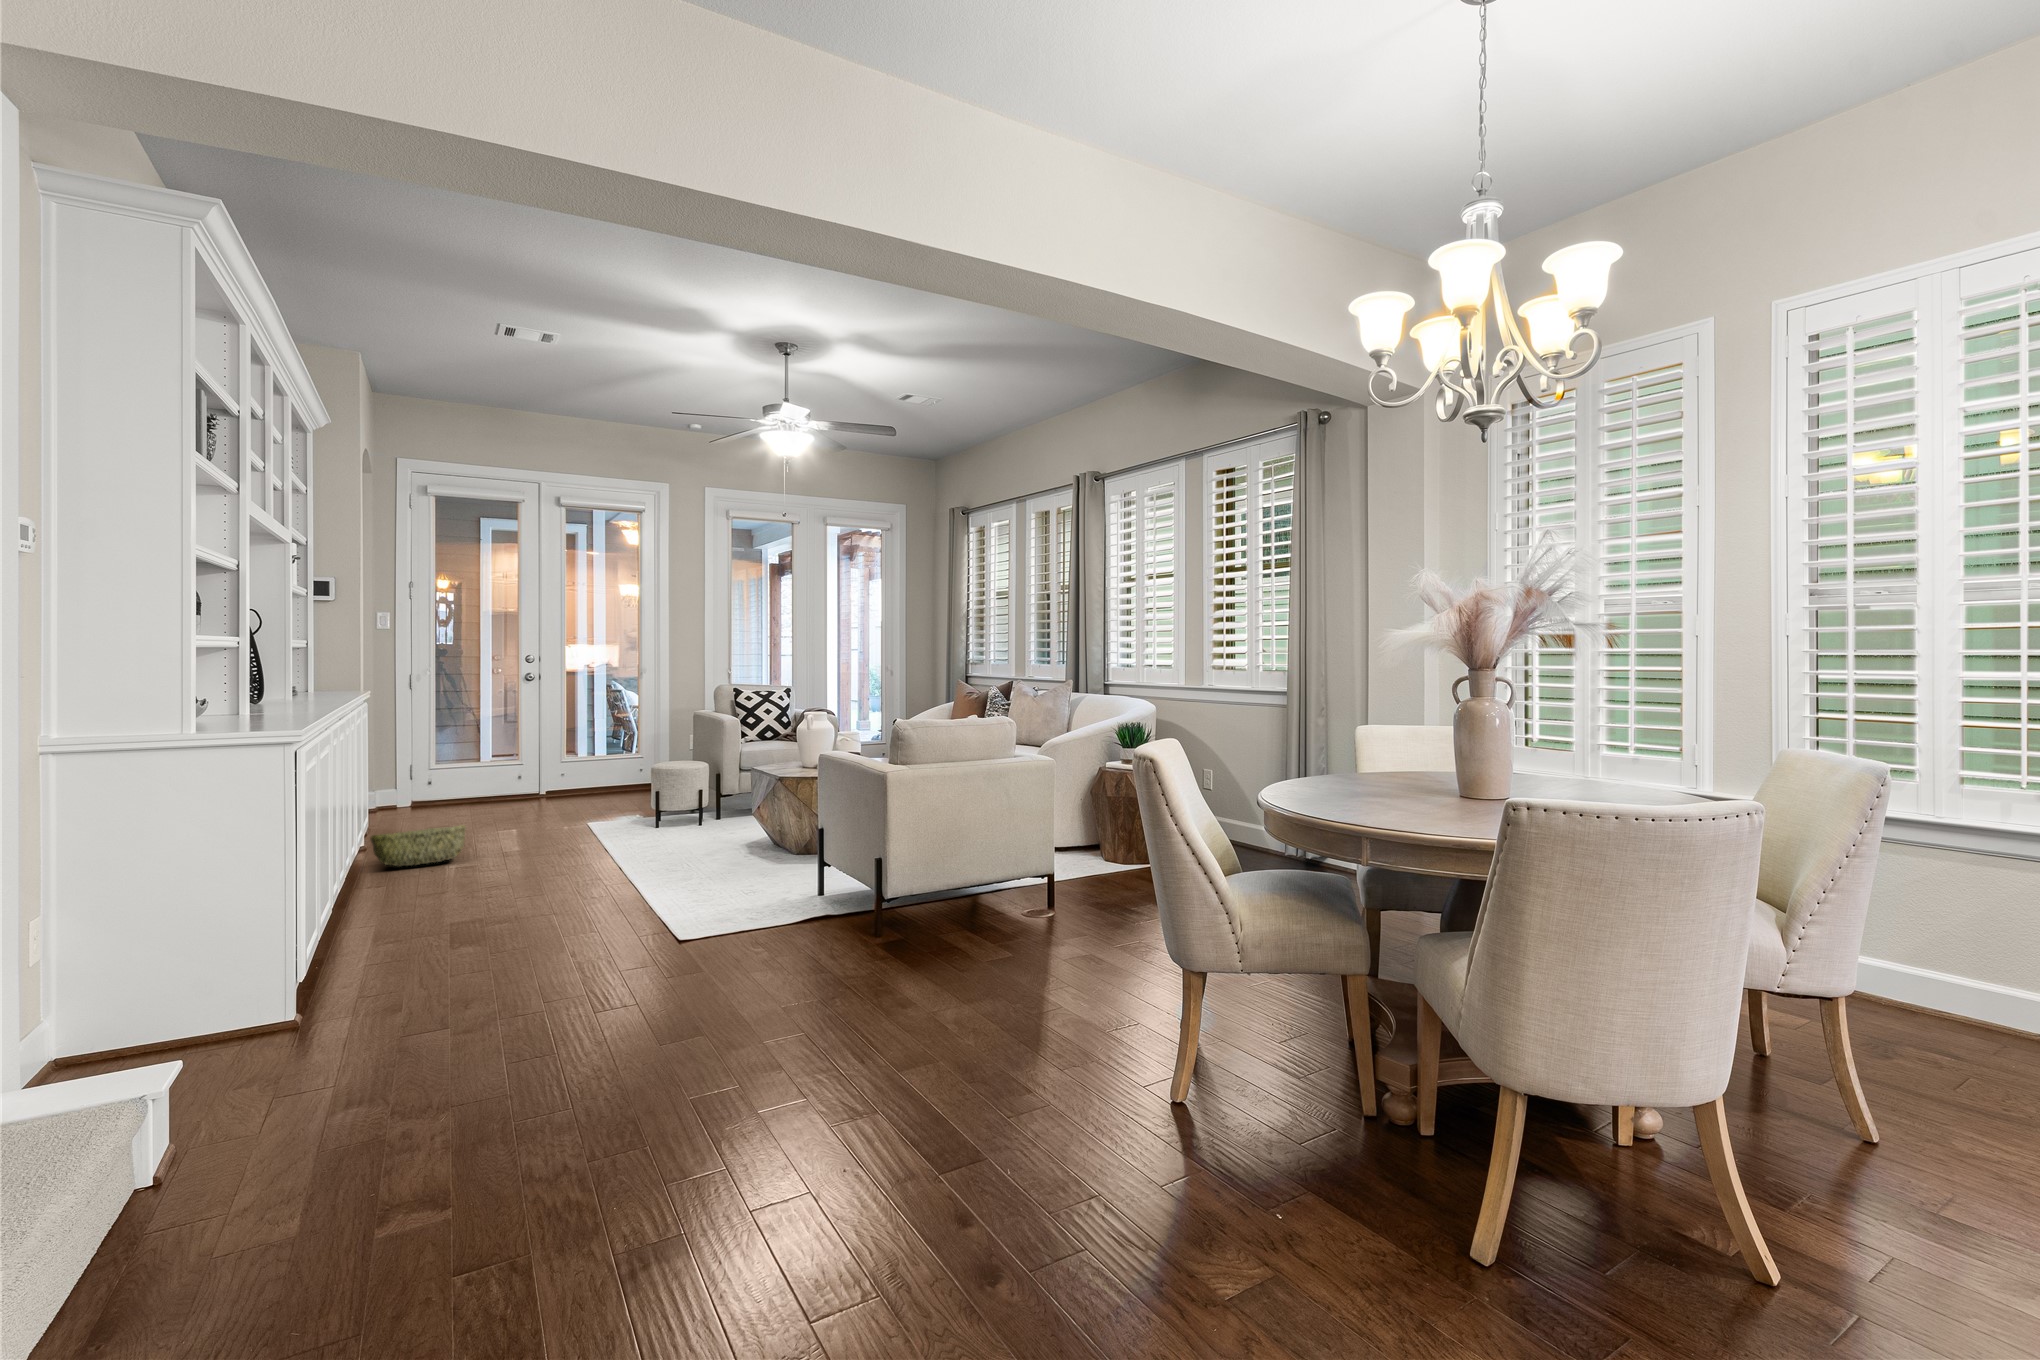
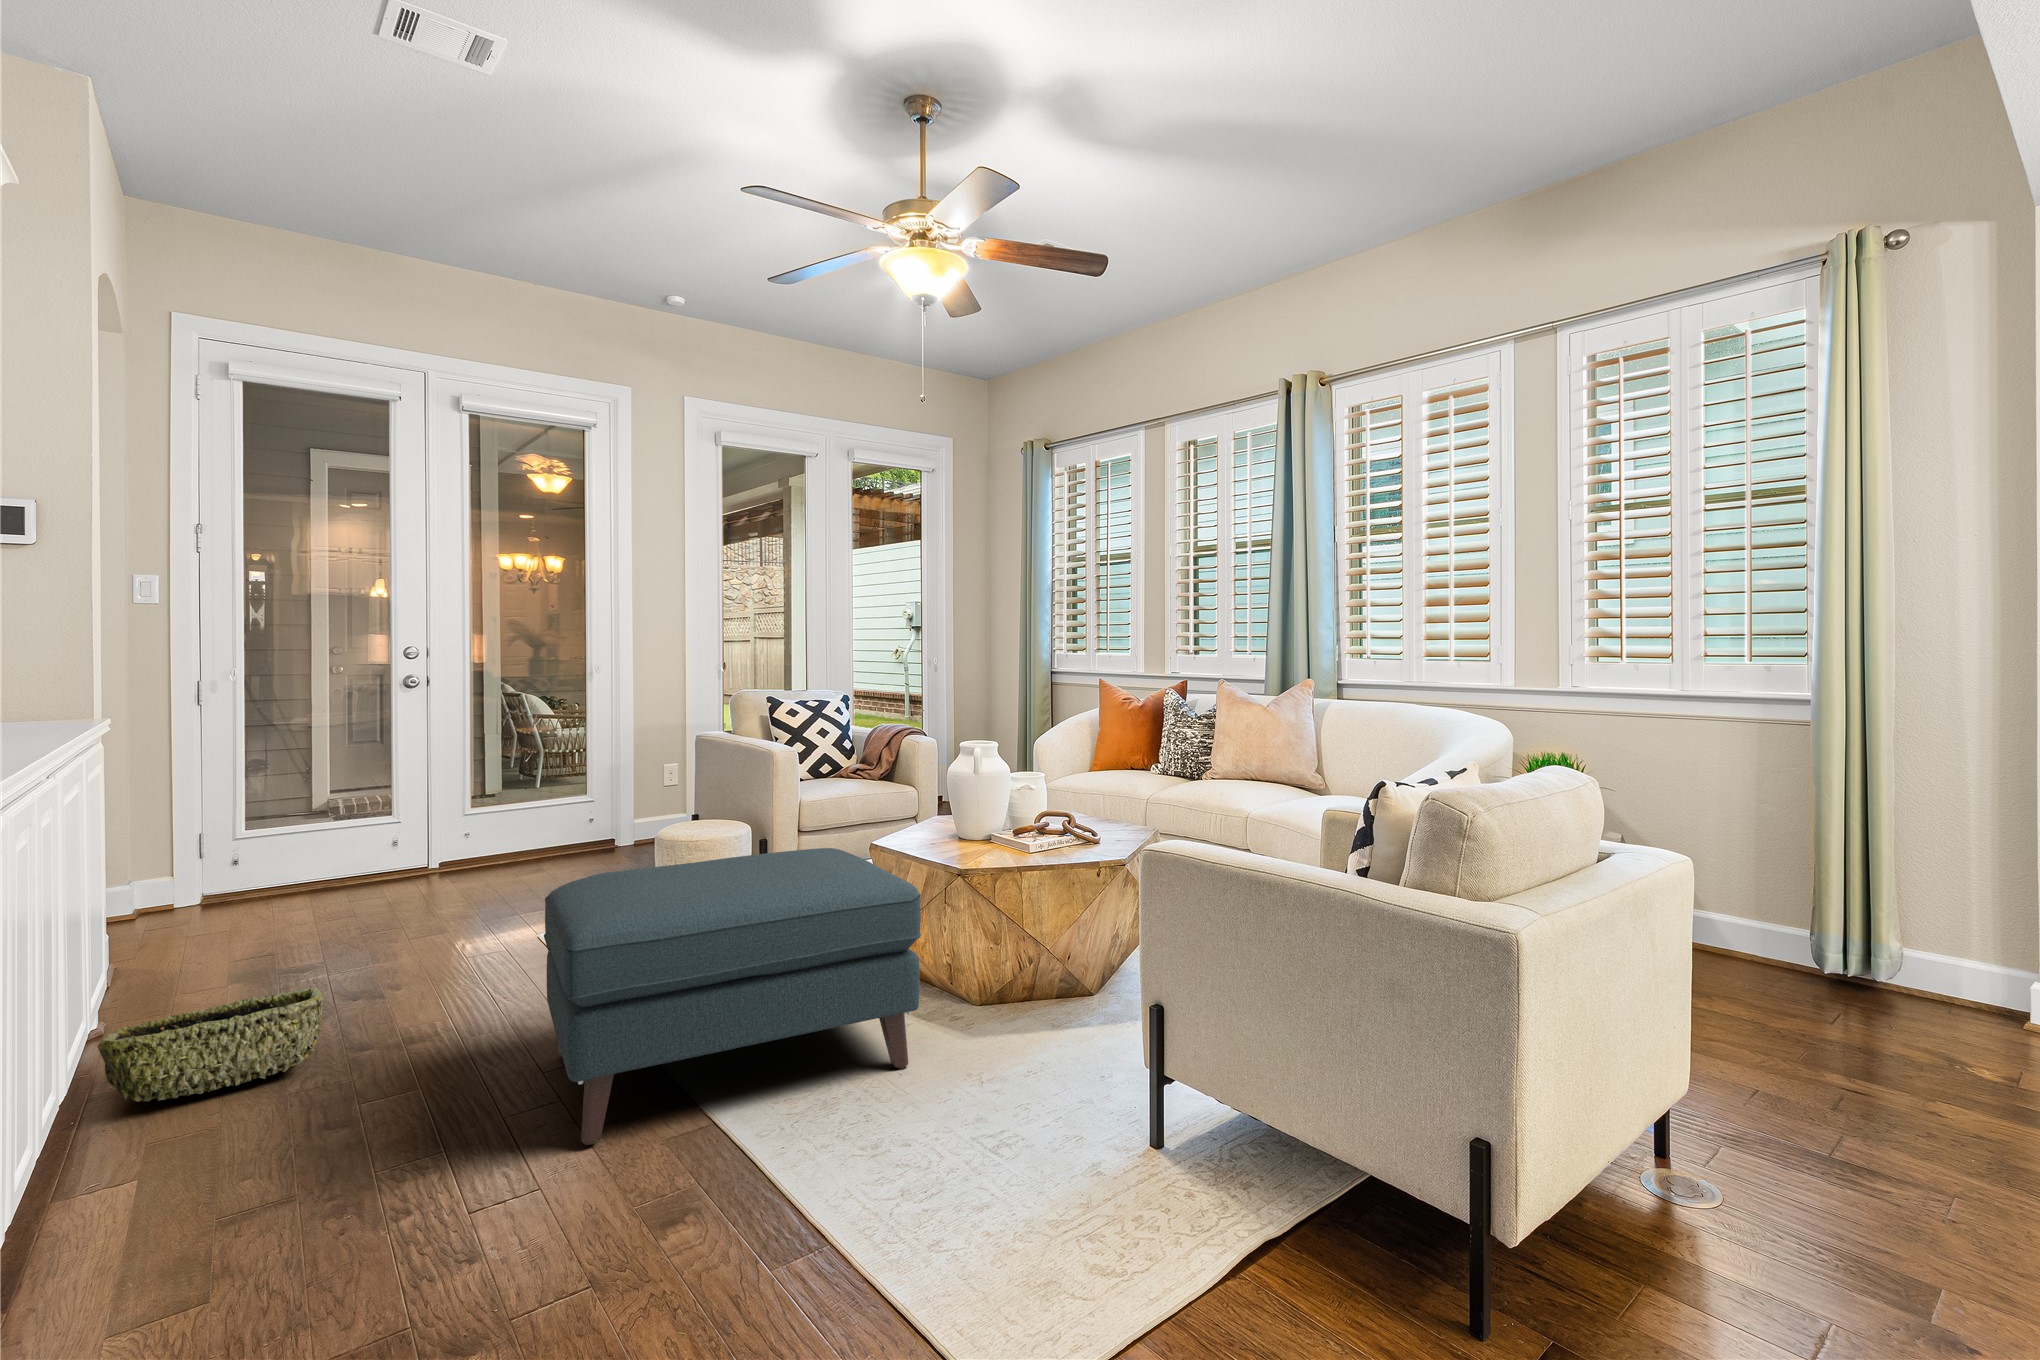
ottoman: none [562,766,741,883] -> present [544,848,921,1145]

